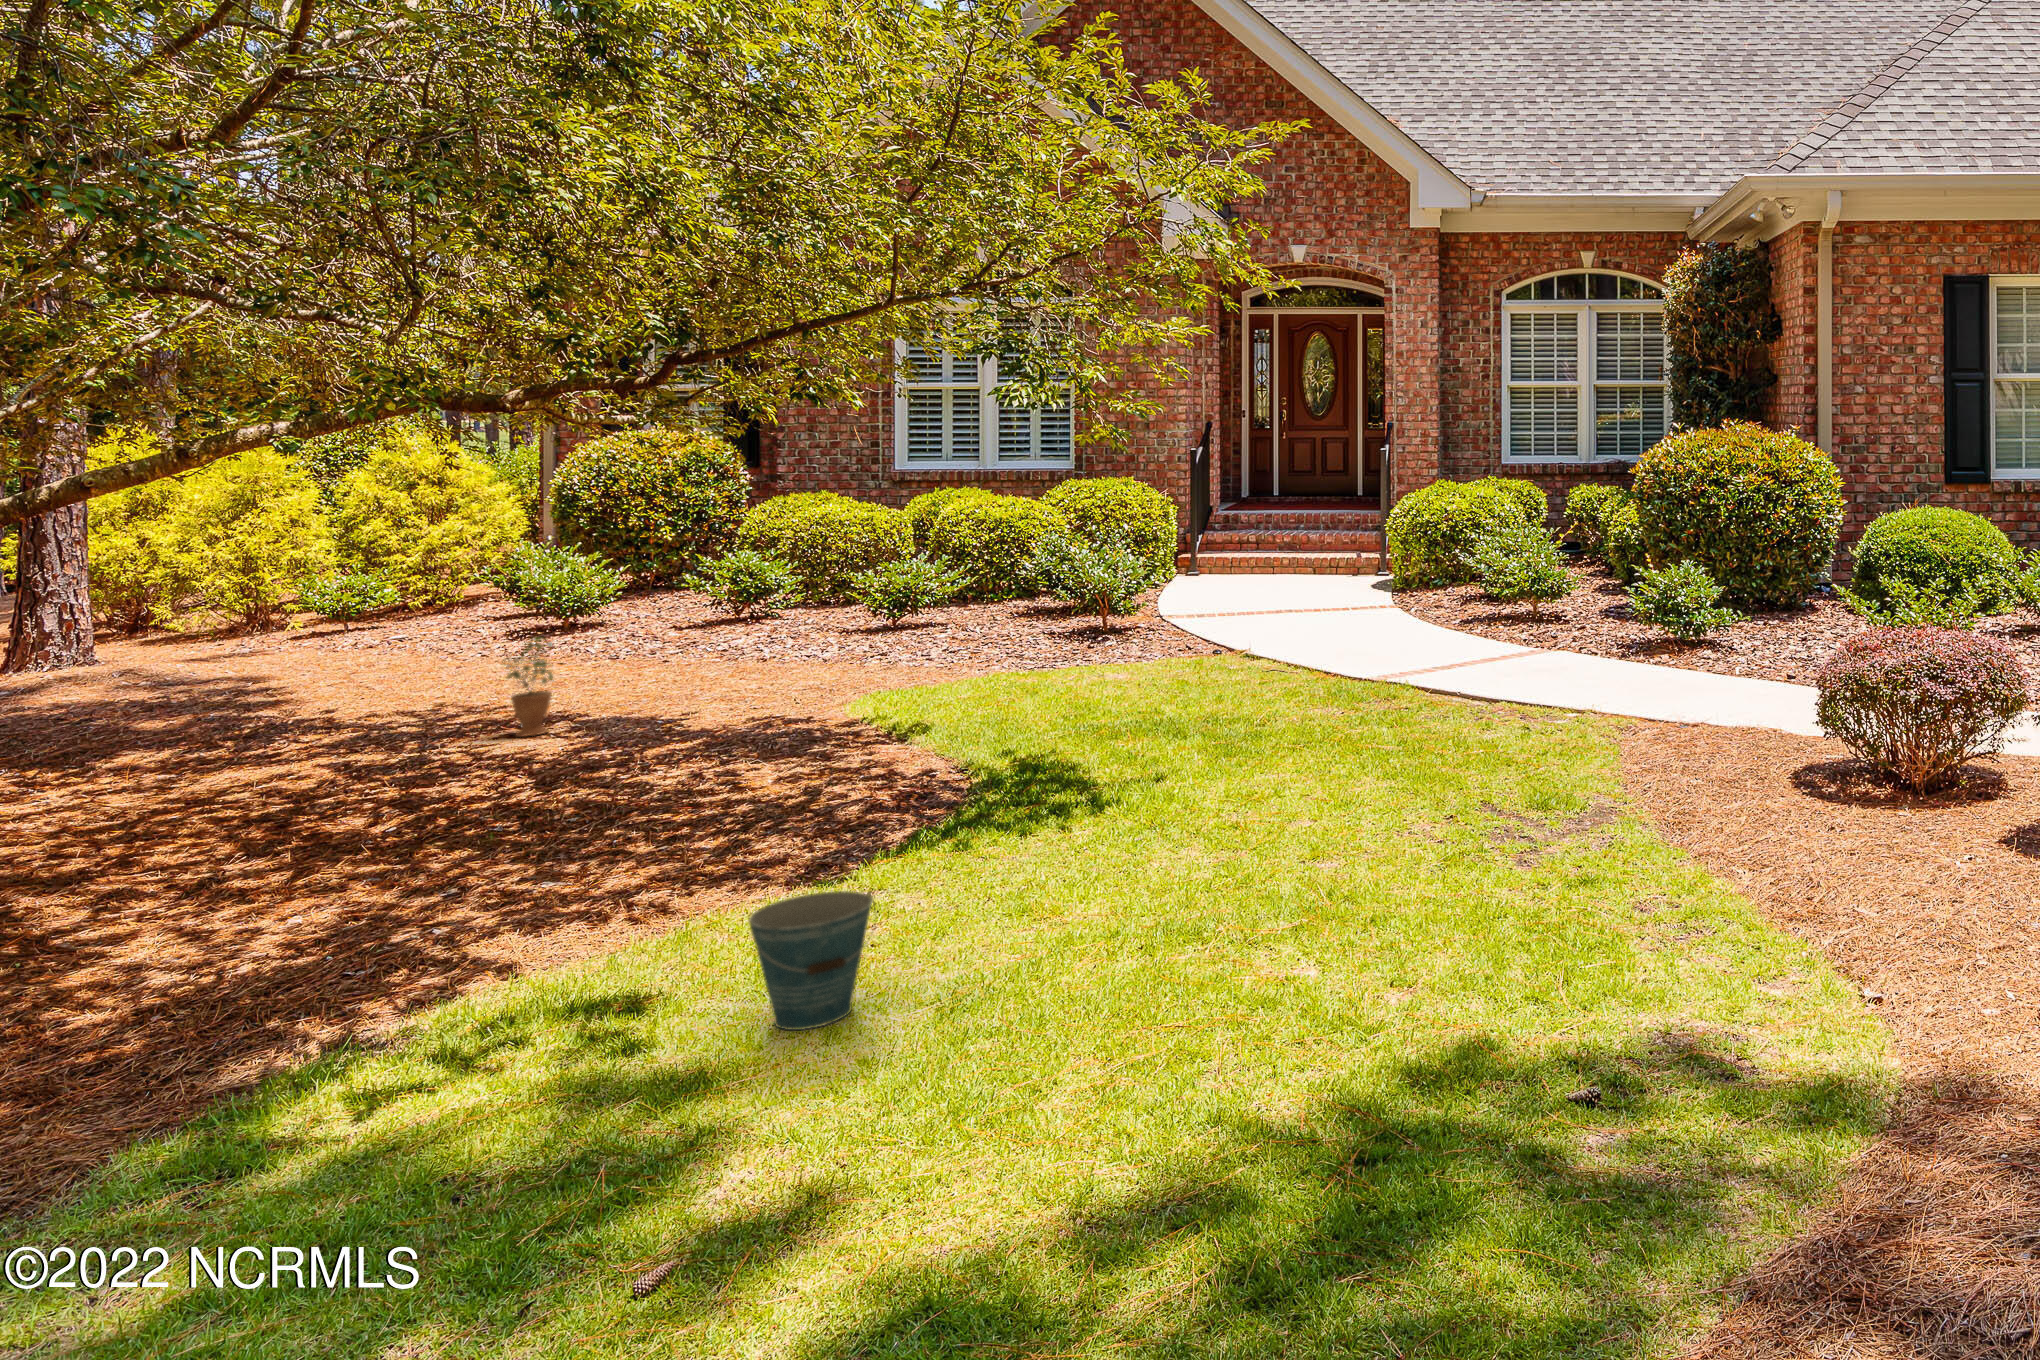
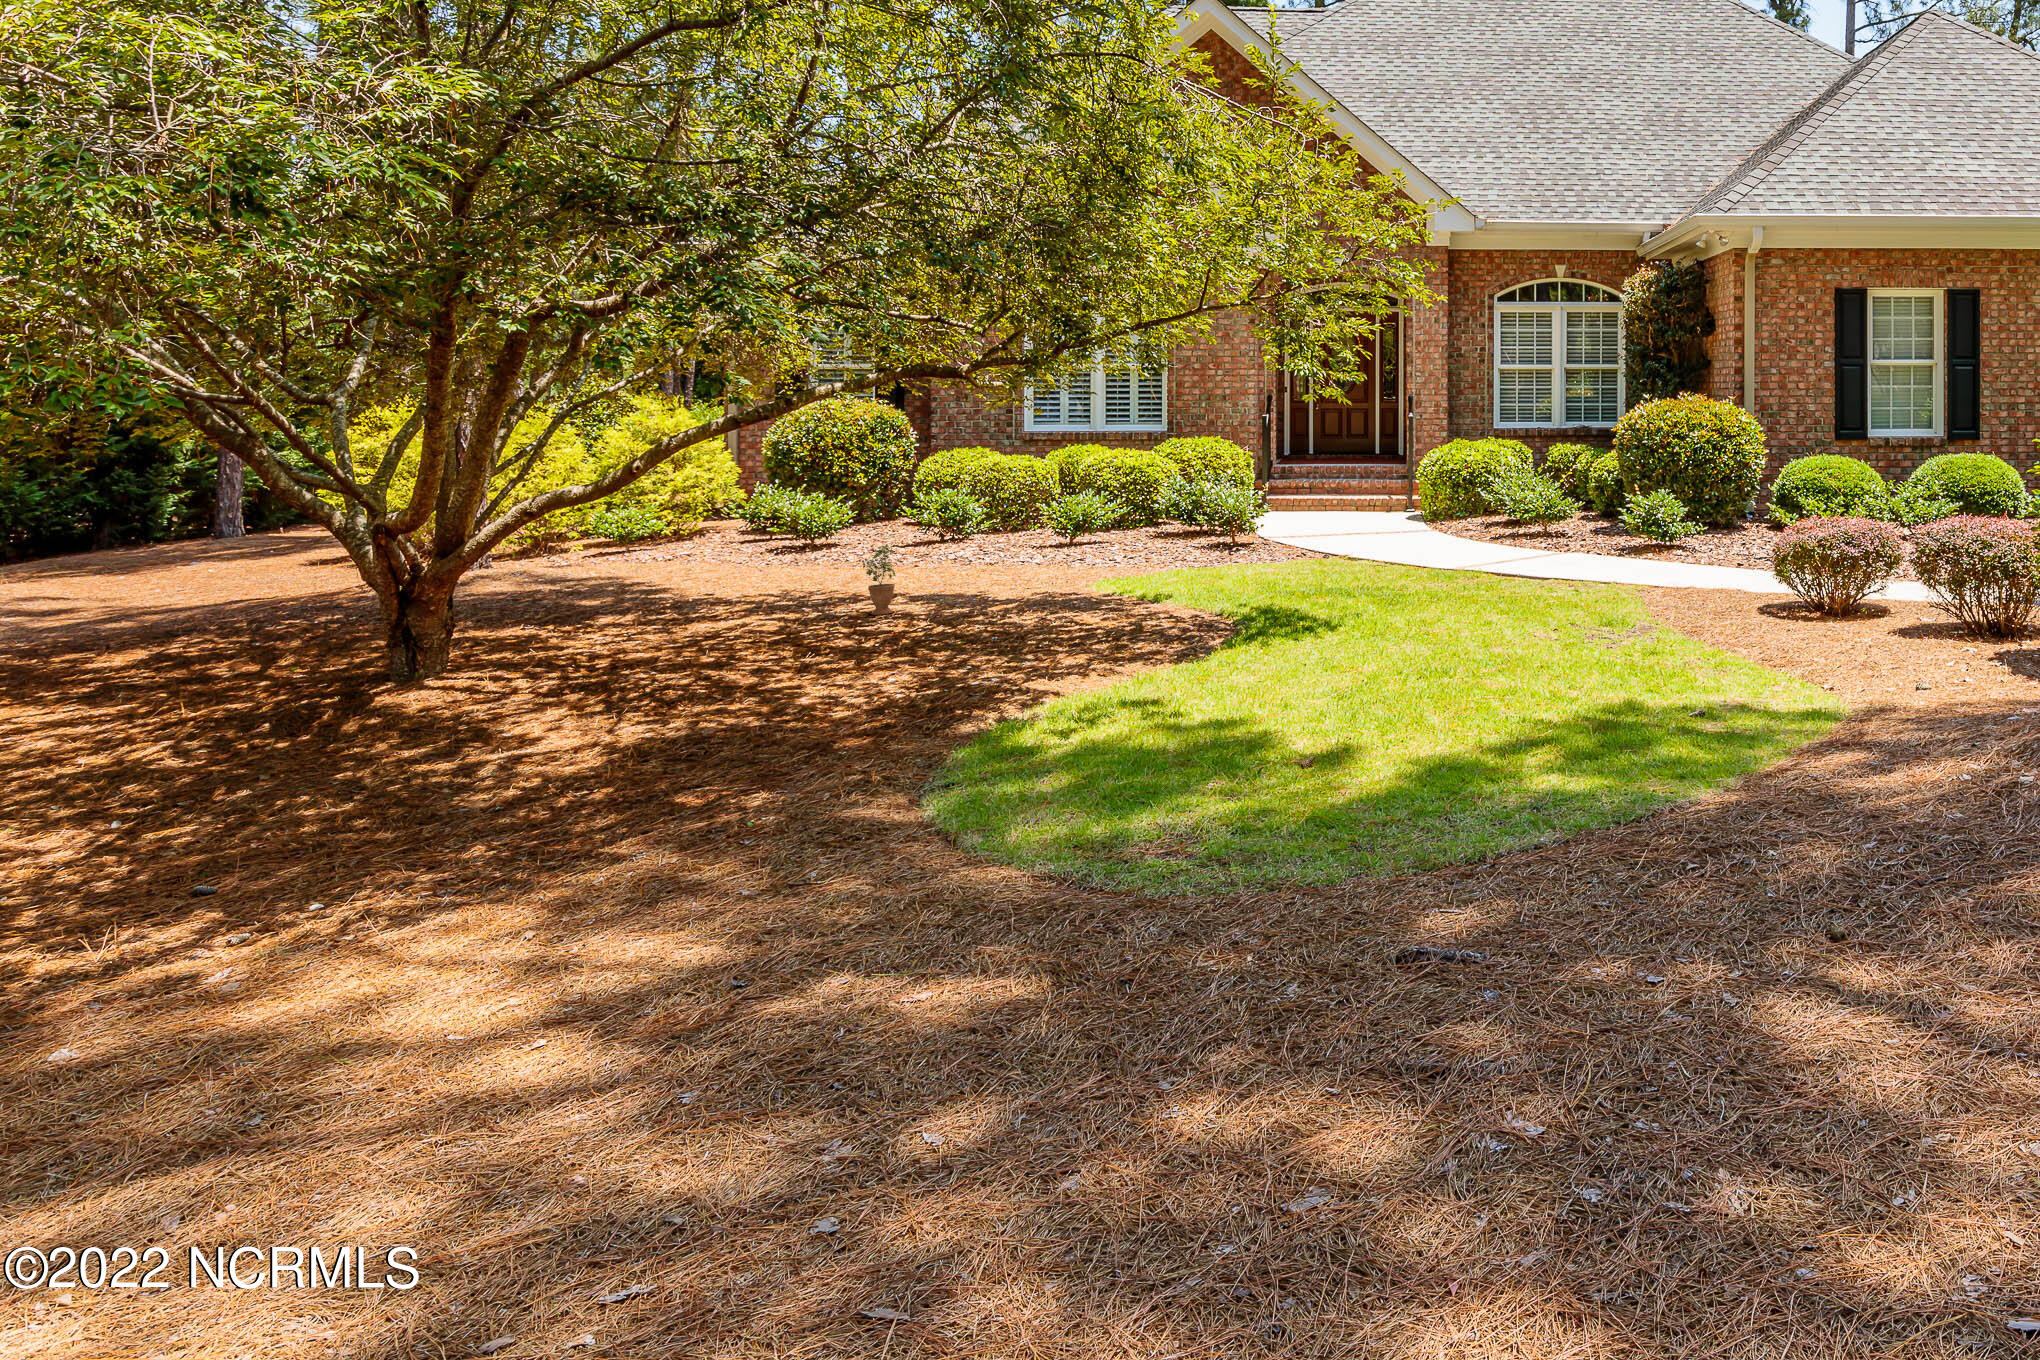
bucket: present [749,891,873,1030] -> none [1215,659,1281,731]

